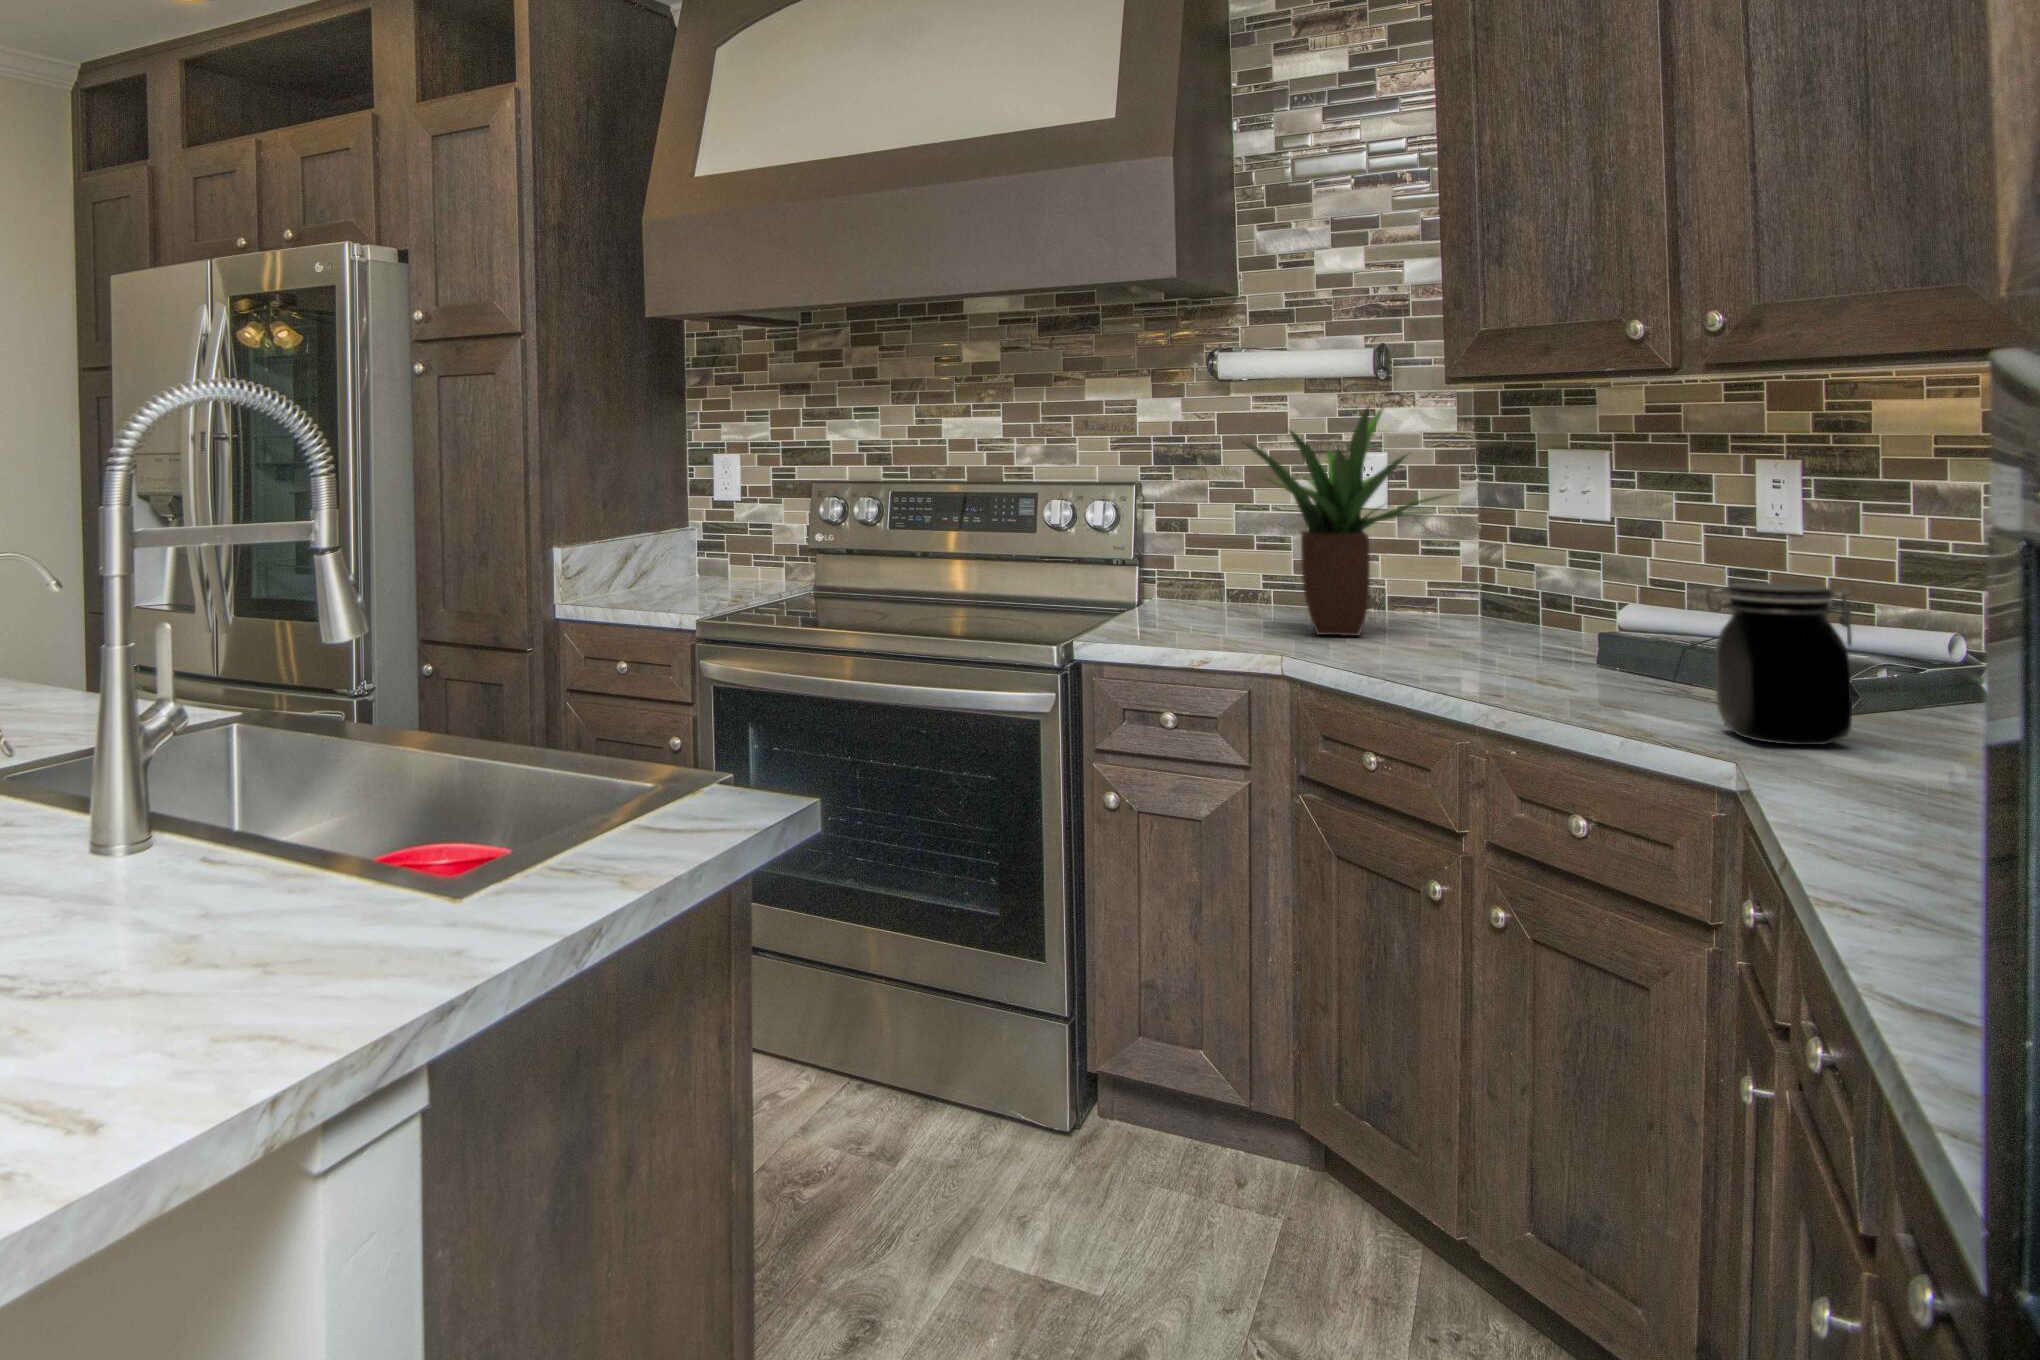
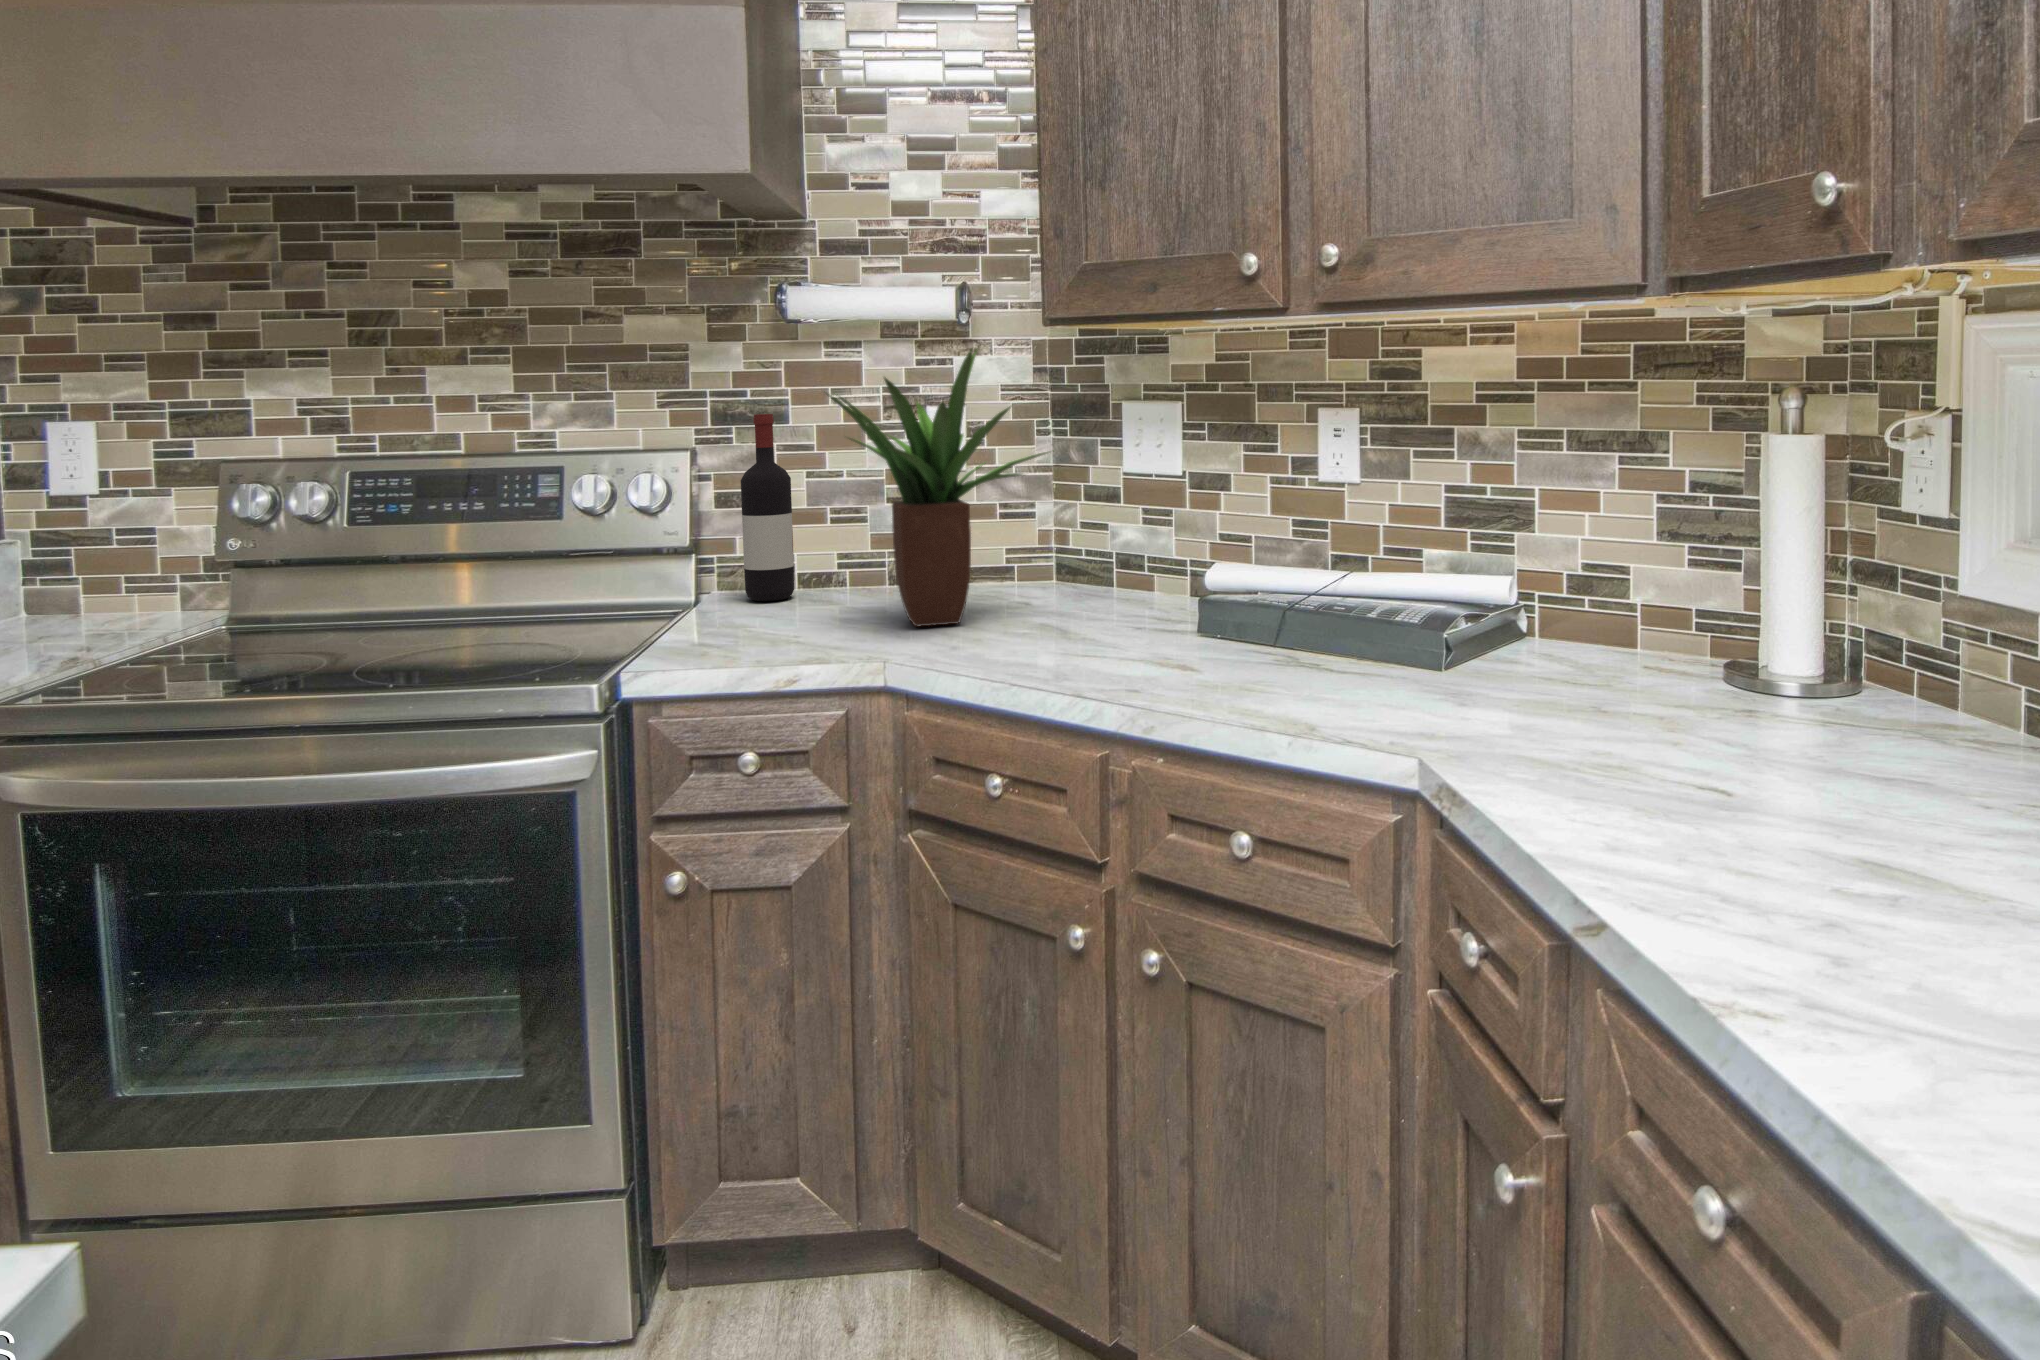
wine bottle: none [1176,456,1222,608] -> present [741,414,794,601]
jar: present [1706,583,1855,745] -> none [1367,542,1499,726]

